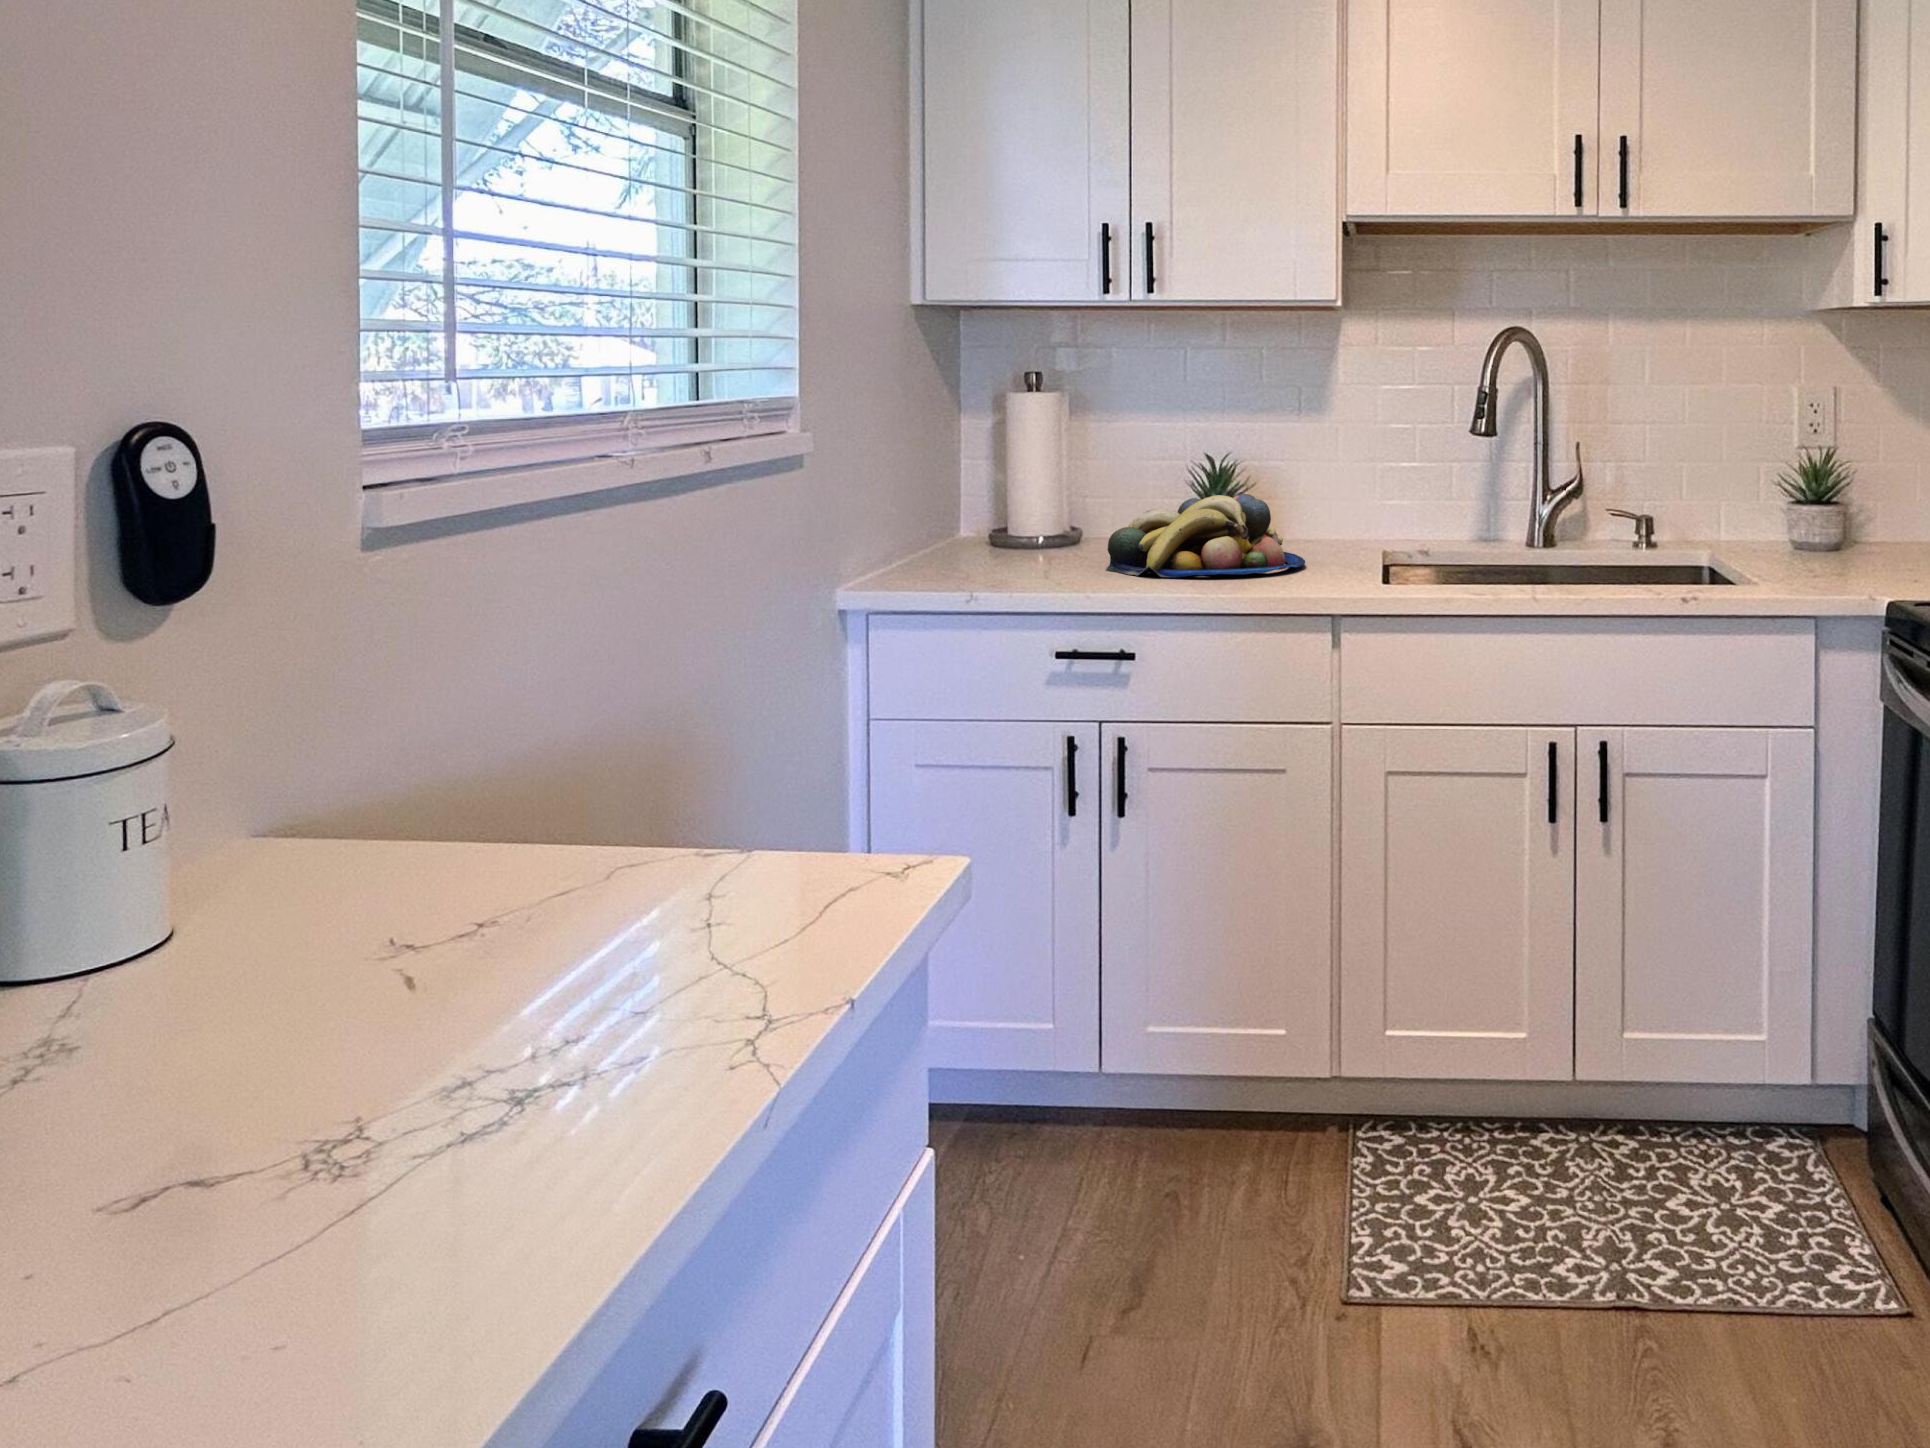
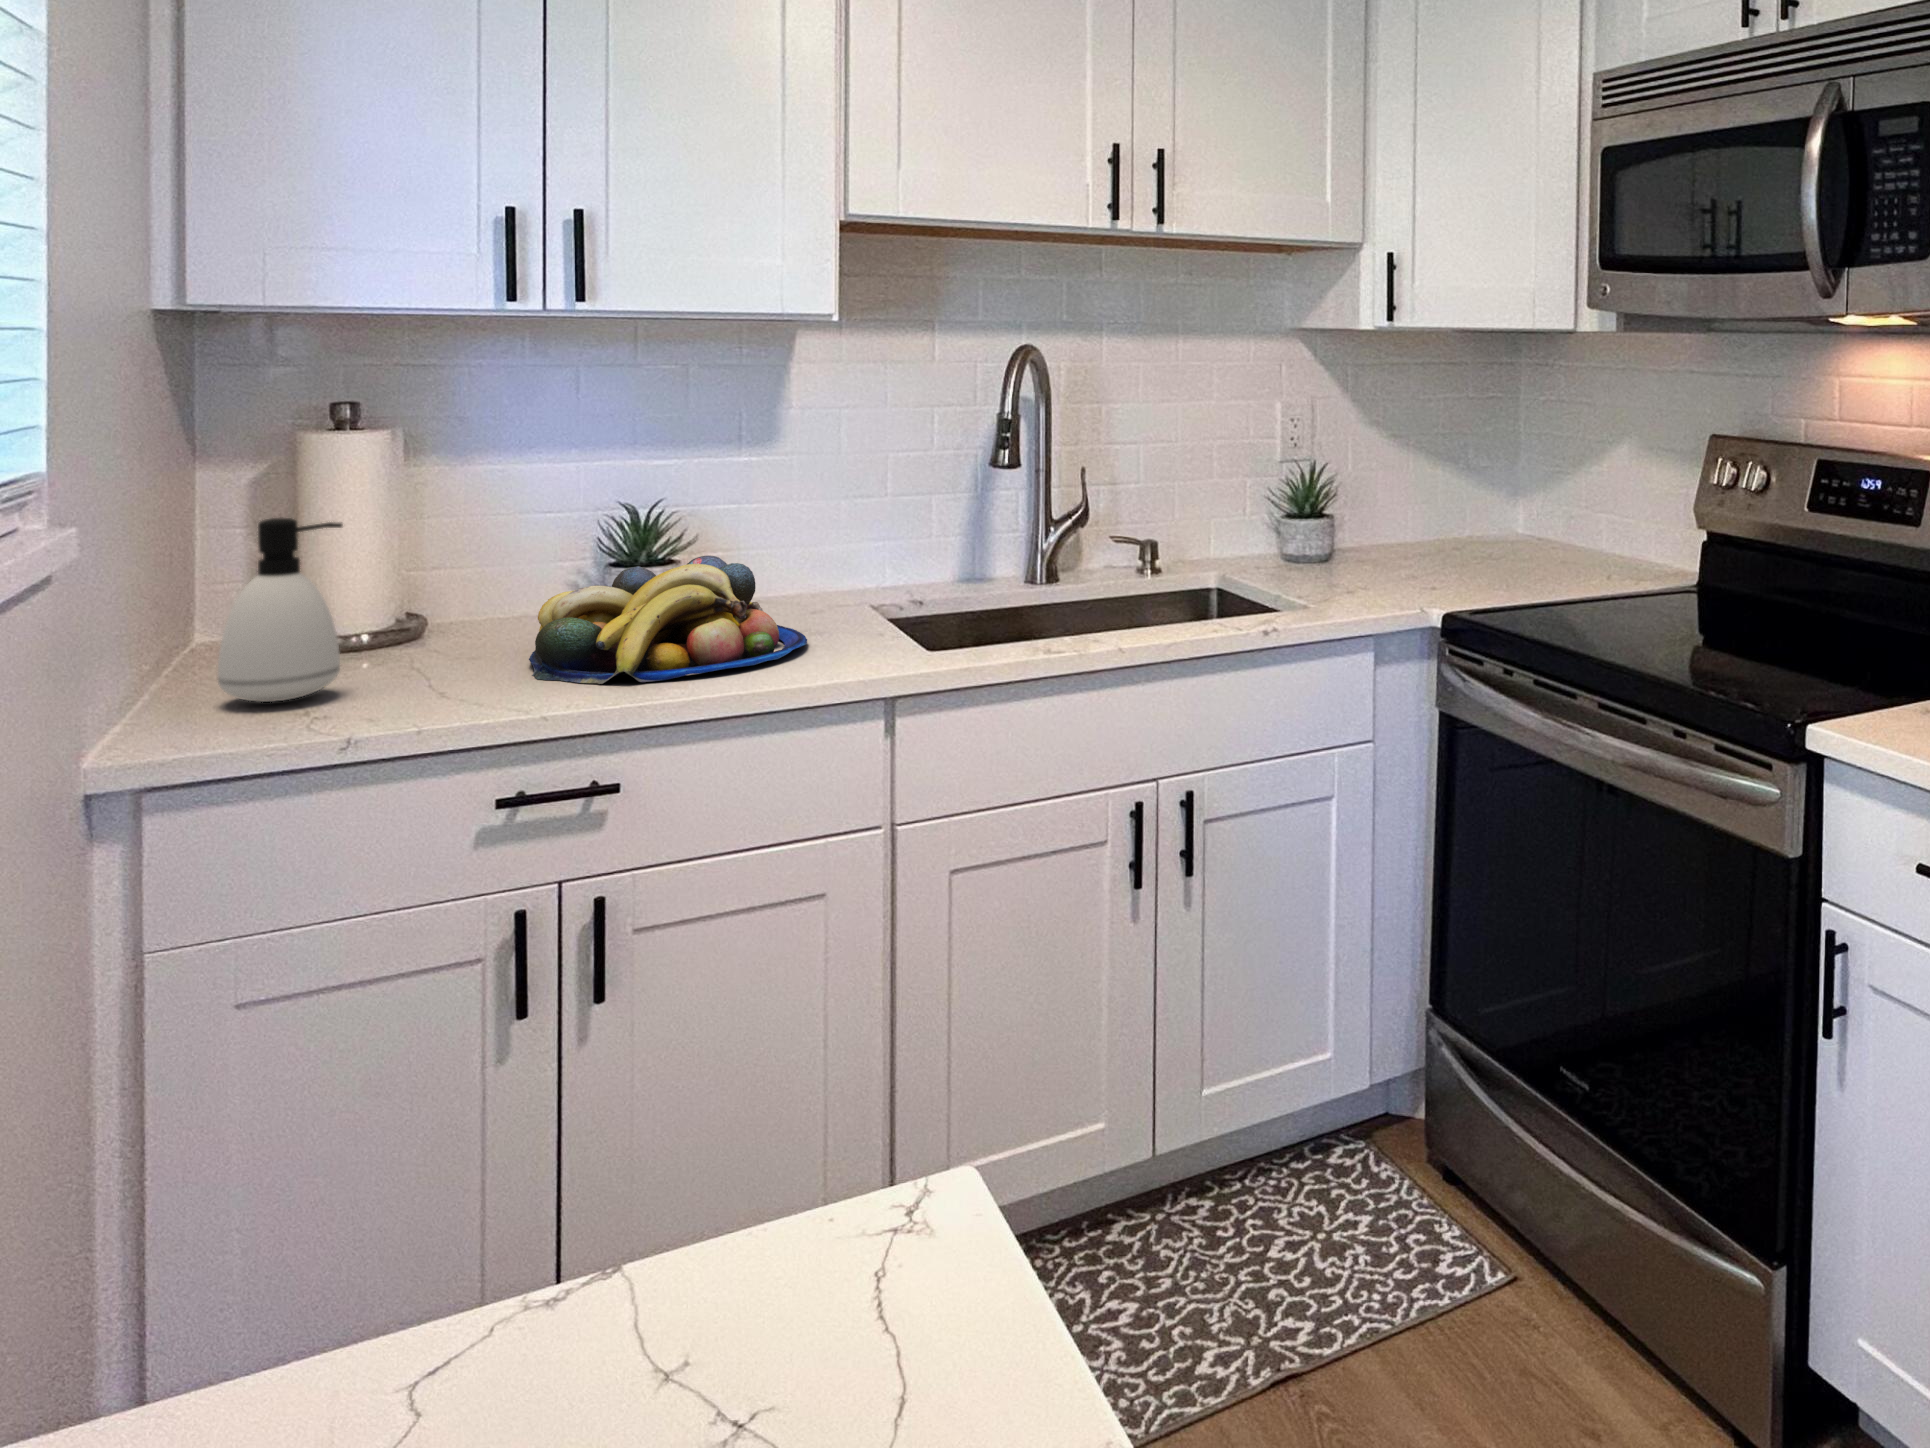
soap dispenser: none [923,440,994,565] -> present [218,518,342,702]

